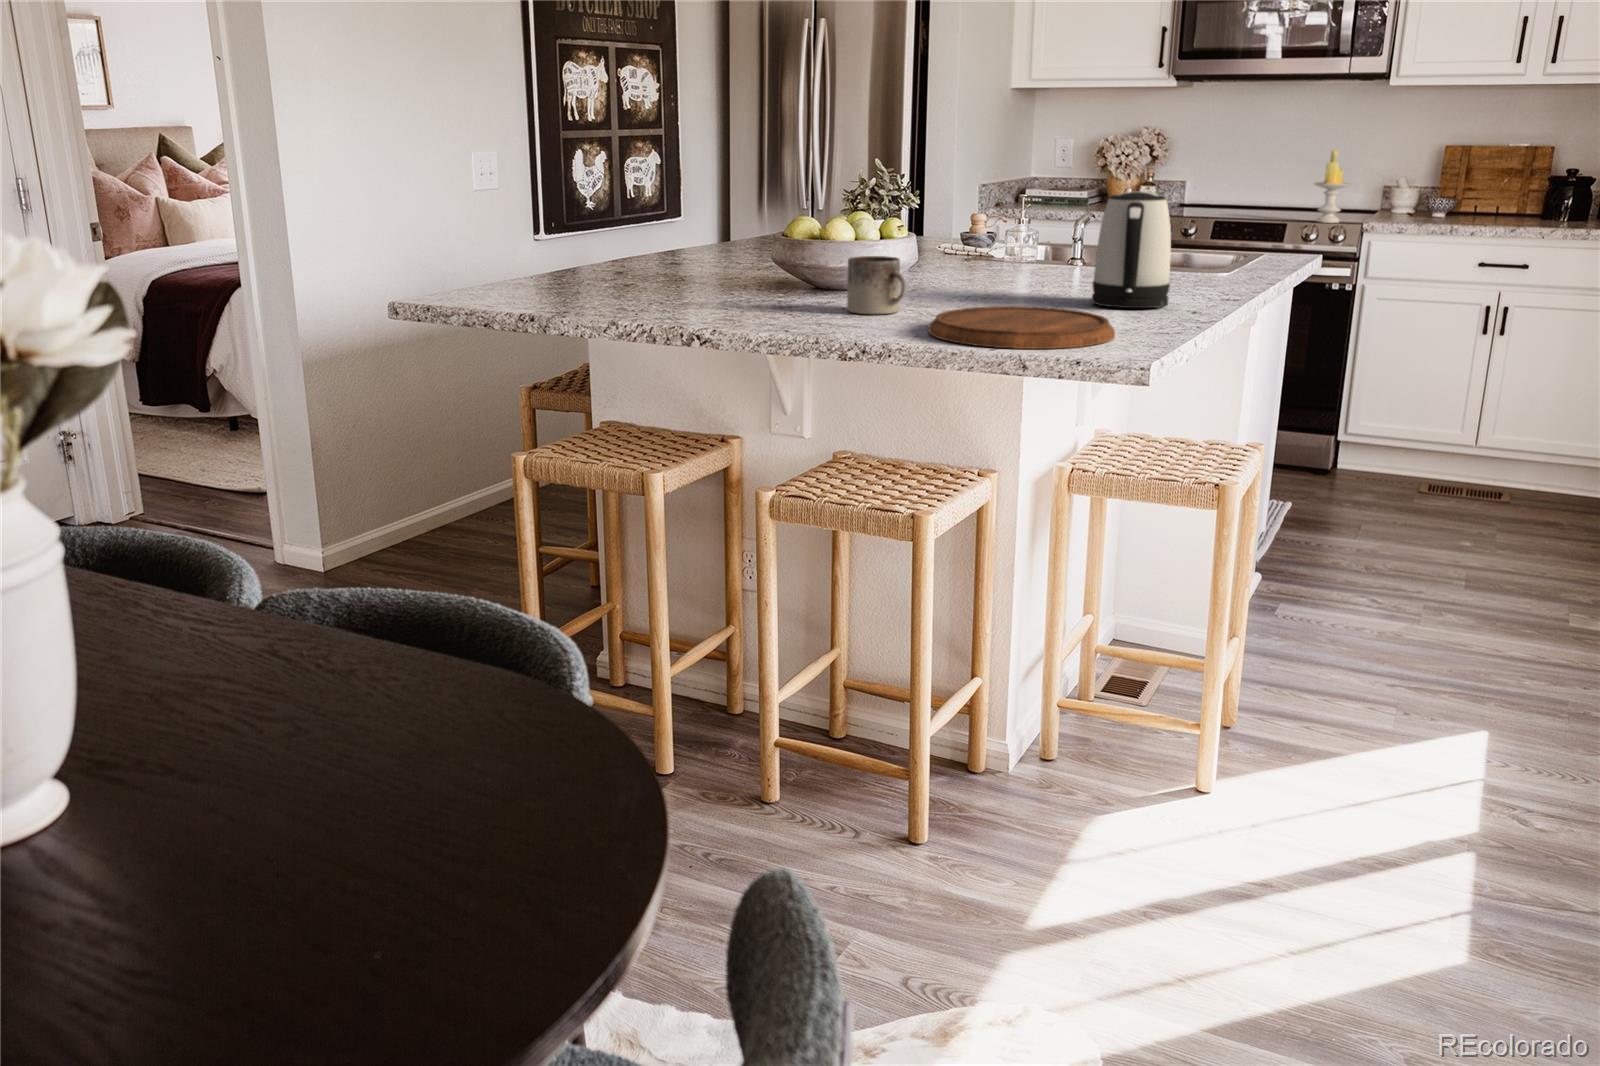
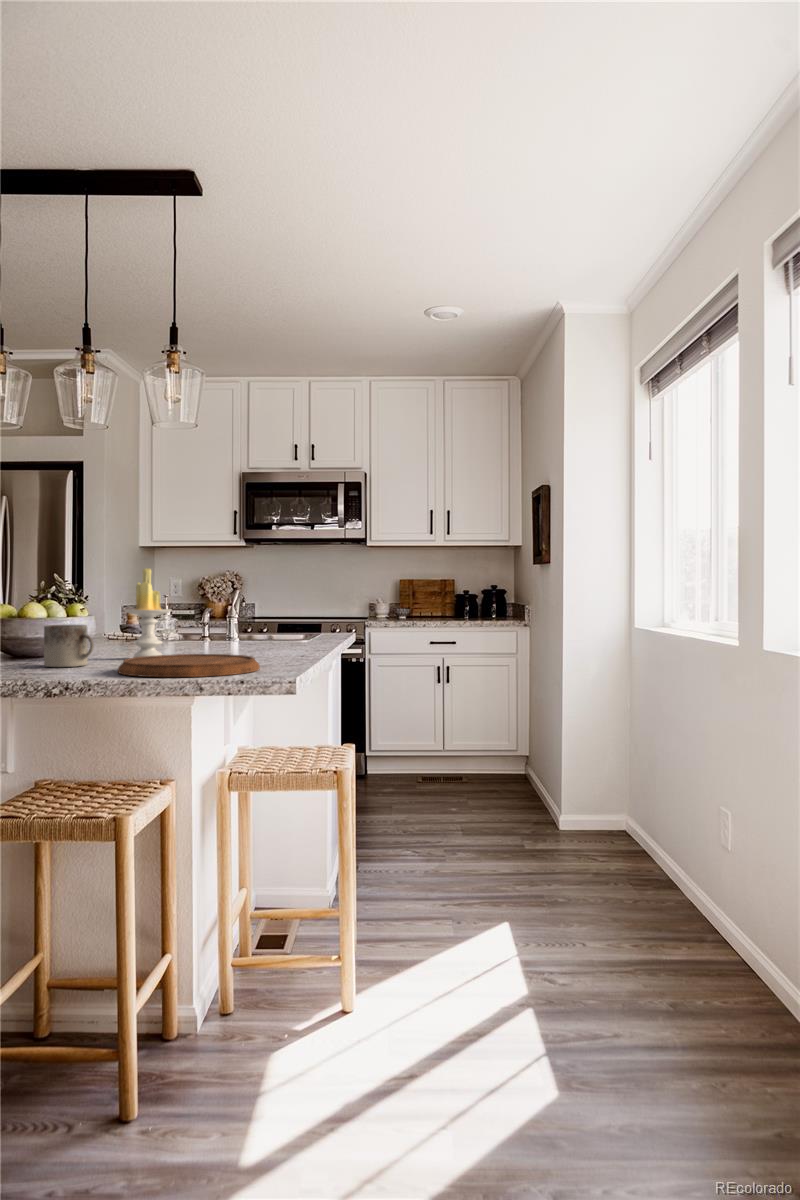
candle: present [1314,150,1351,223] -> present [125,568,172,658]
kettle: present [1092,191,1171,308] -> none [230,579,283,656]

